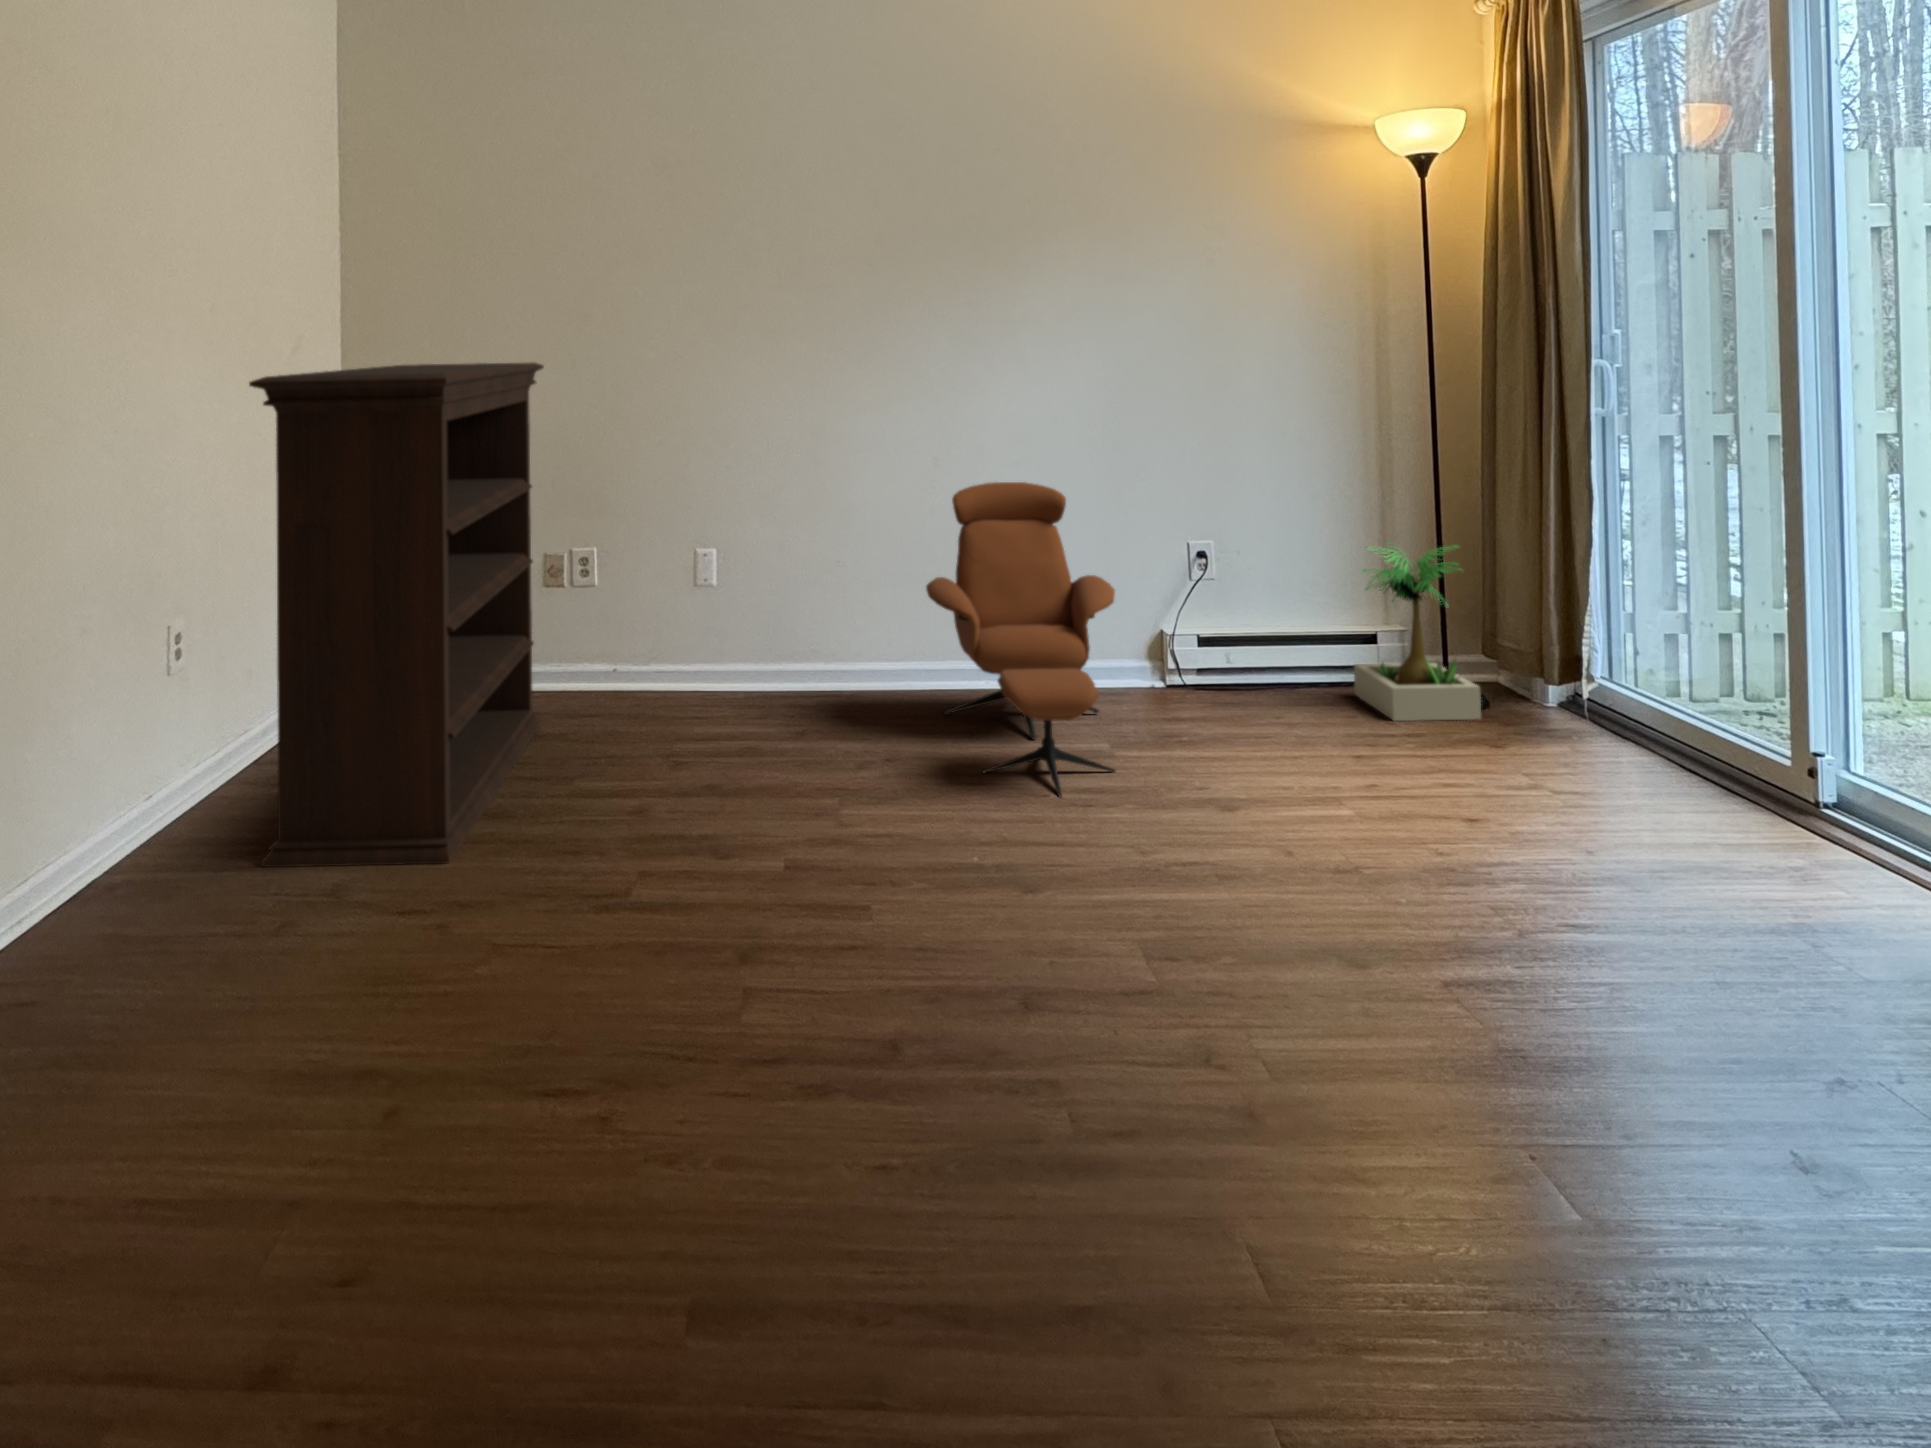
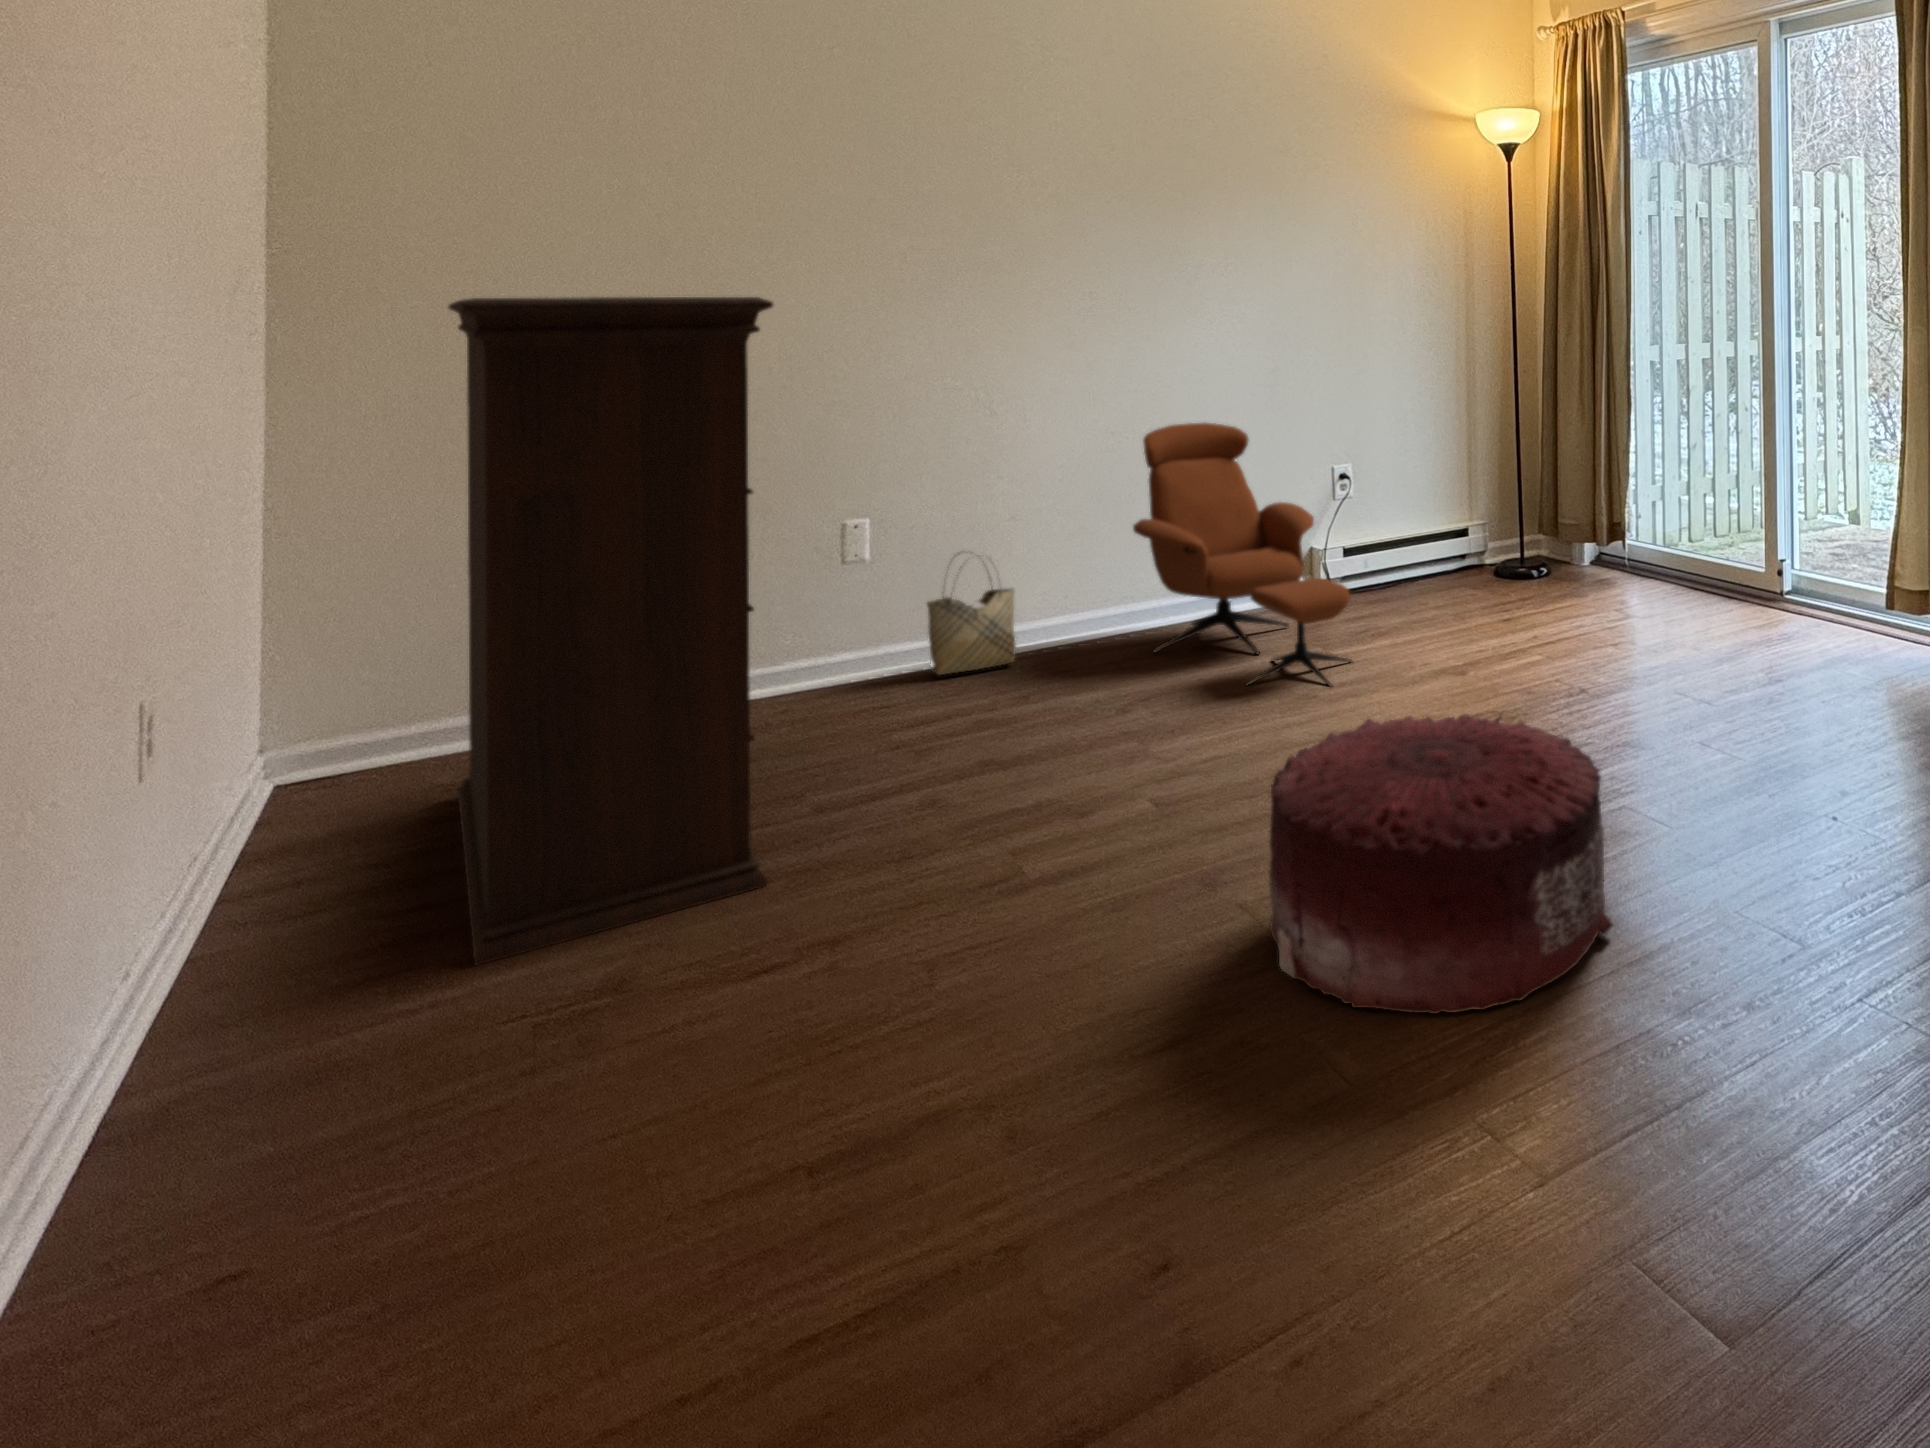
potted plant: present [1354,542,1481,721] -> none [1462,450,1557,593]
woven basket: none [752,587,831,699] -> present [927,554,1016,675]
pouf: none [611,862,1021,1290] -> present [1269,714,1613,1014]

